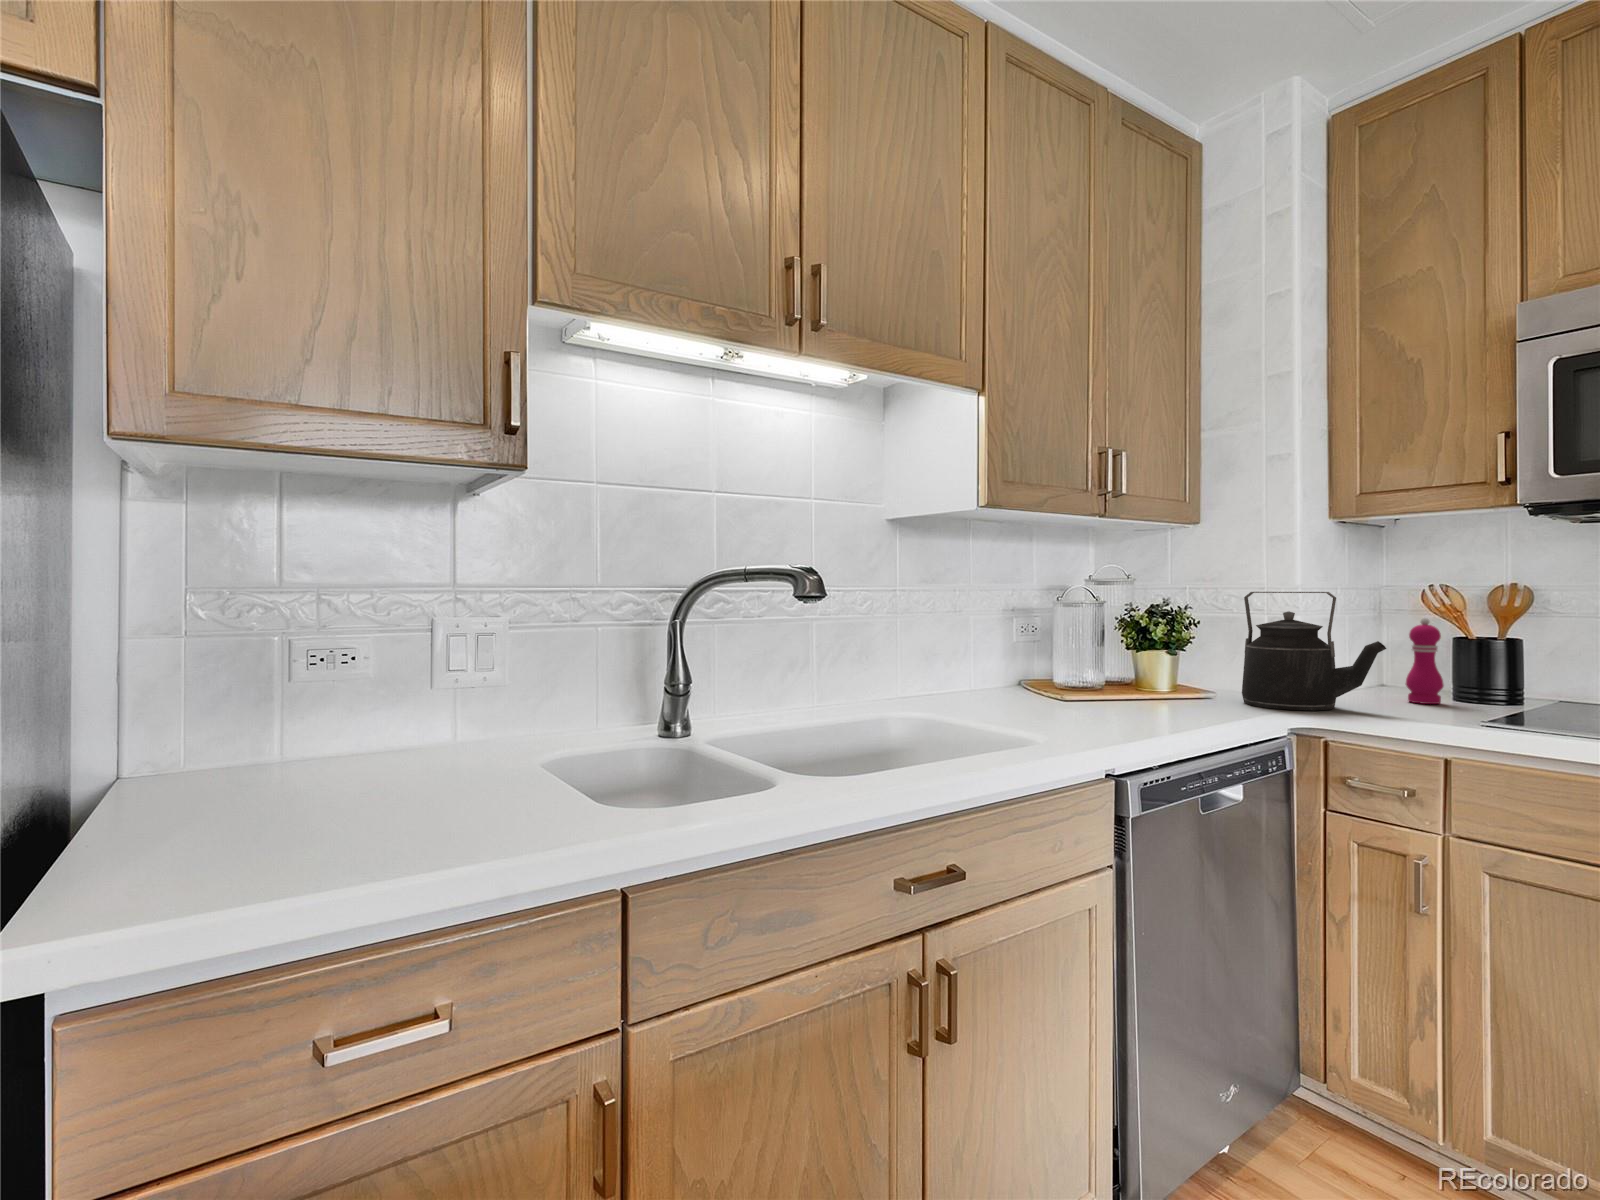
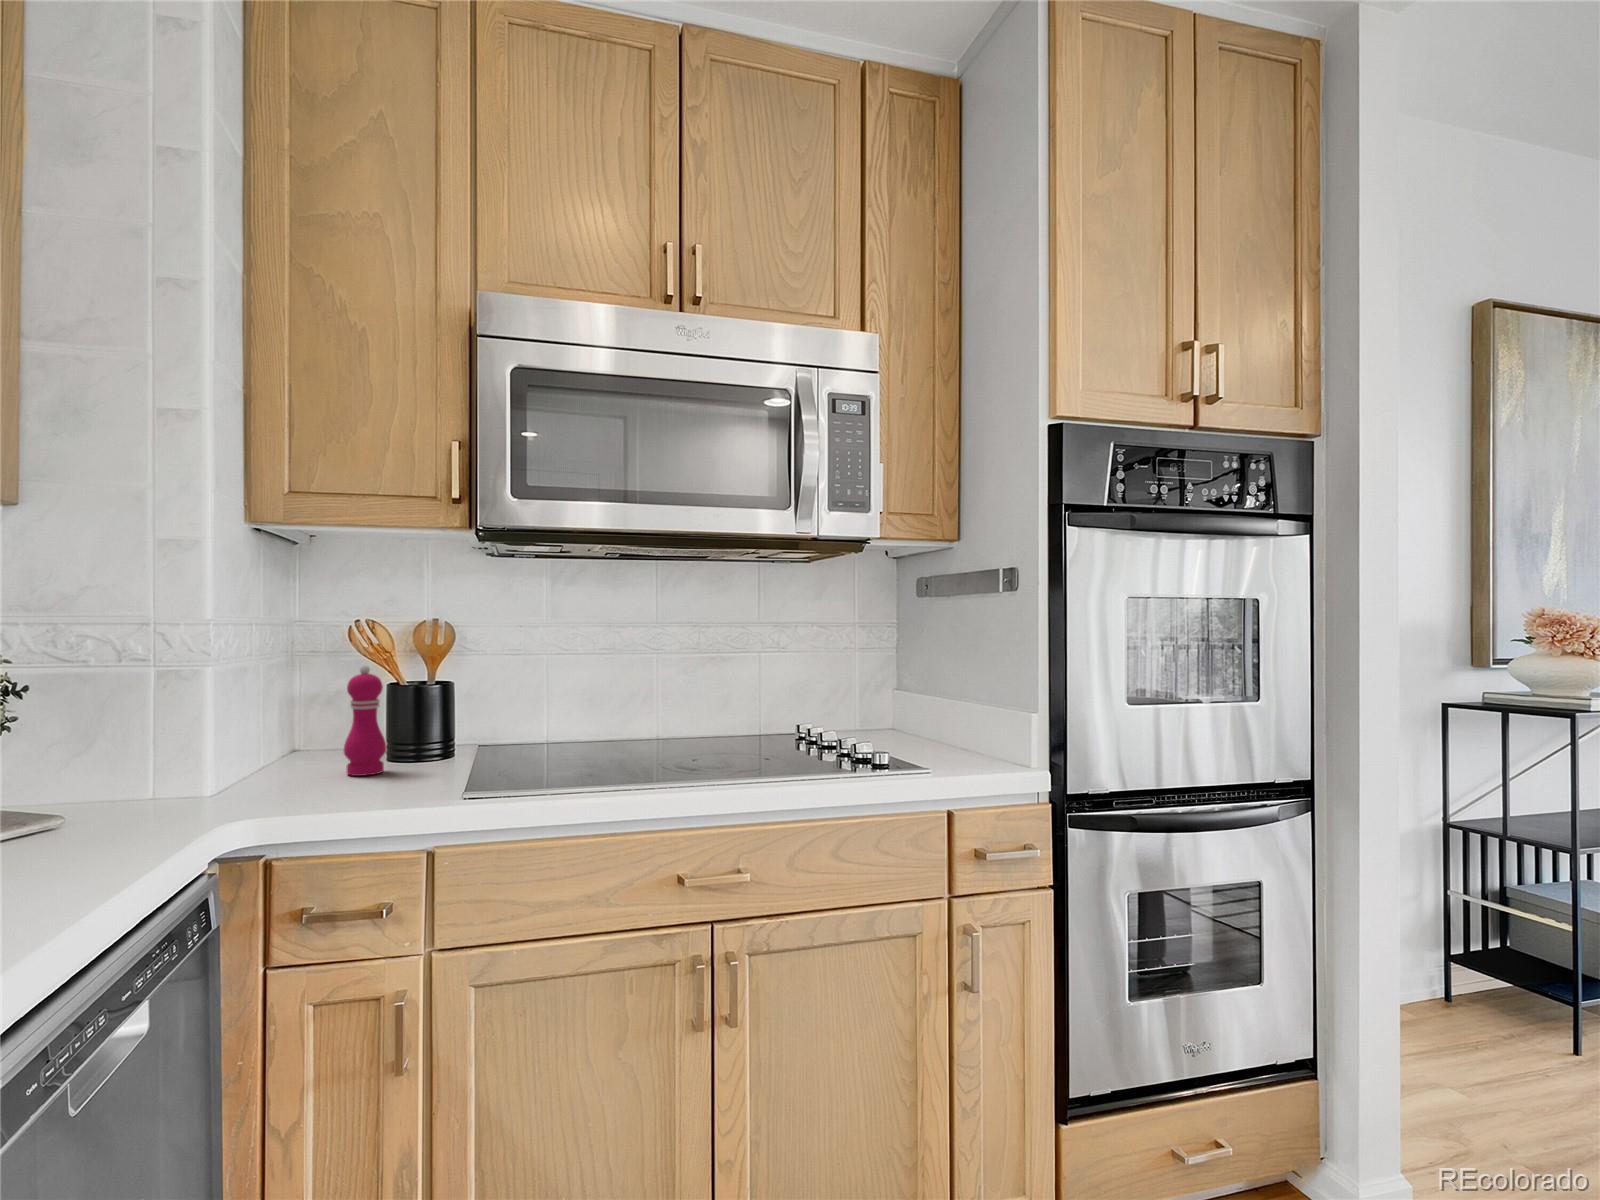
kettle: present [1242,592,1386,710] -> none [122,639,341,830]

